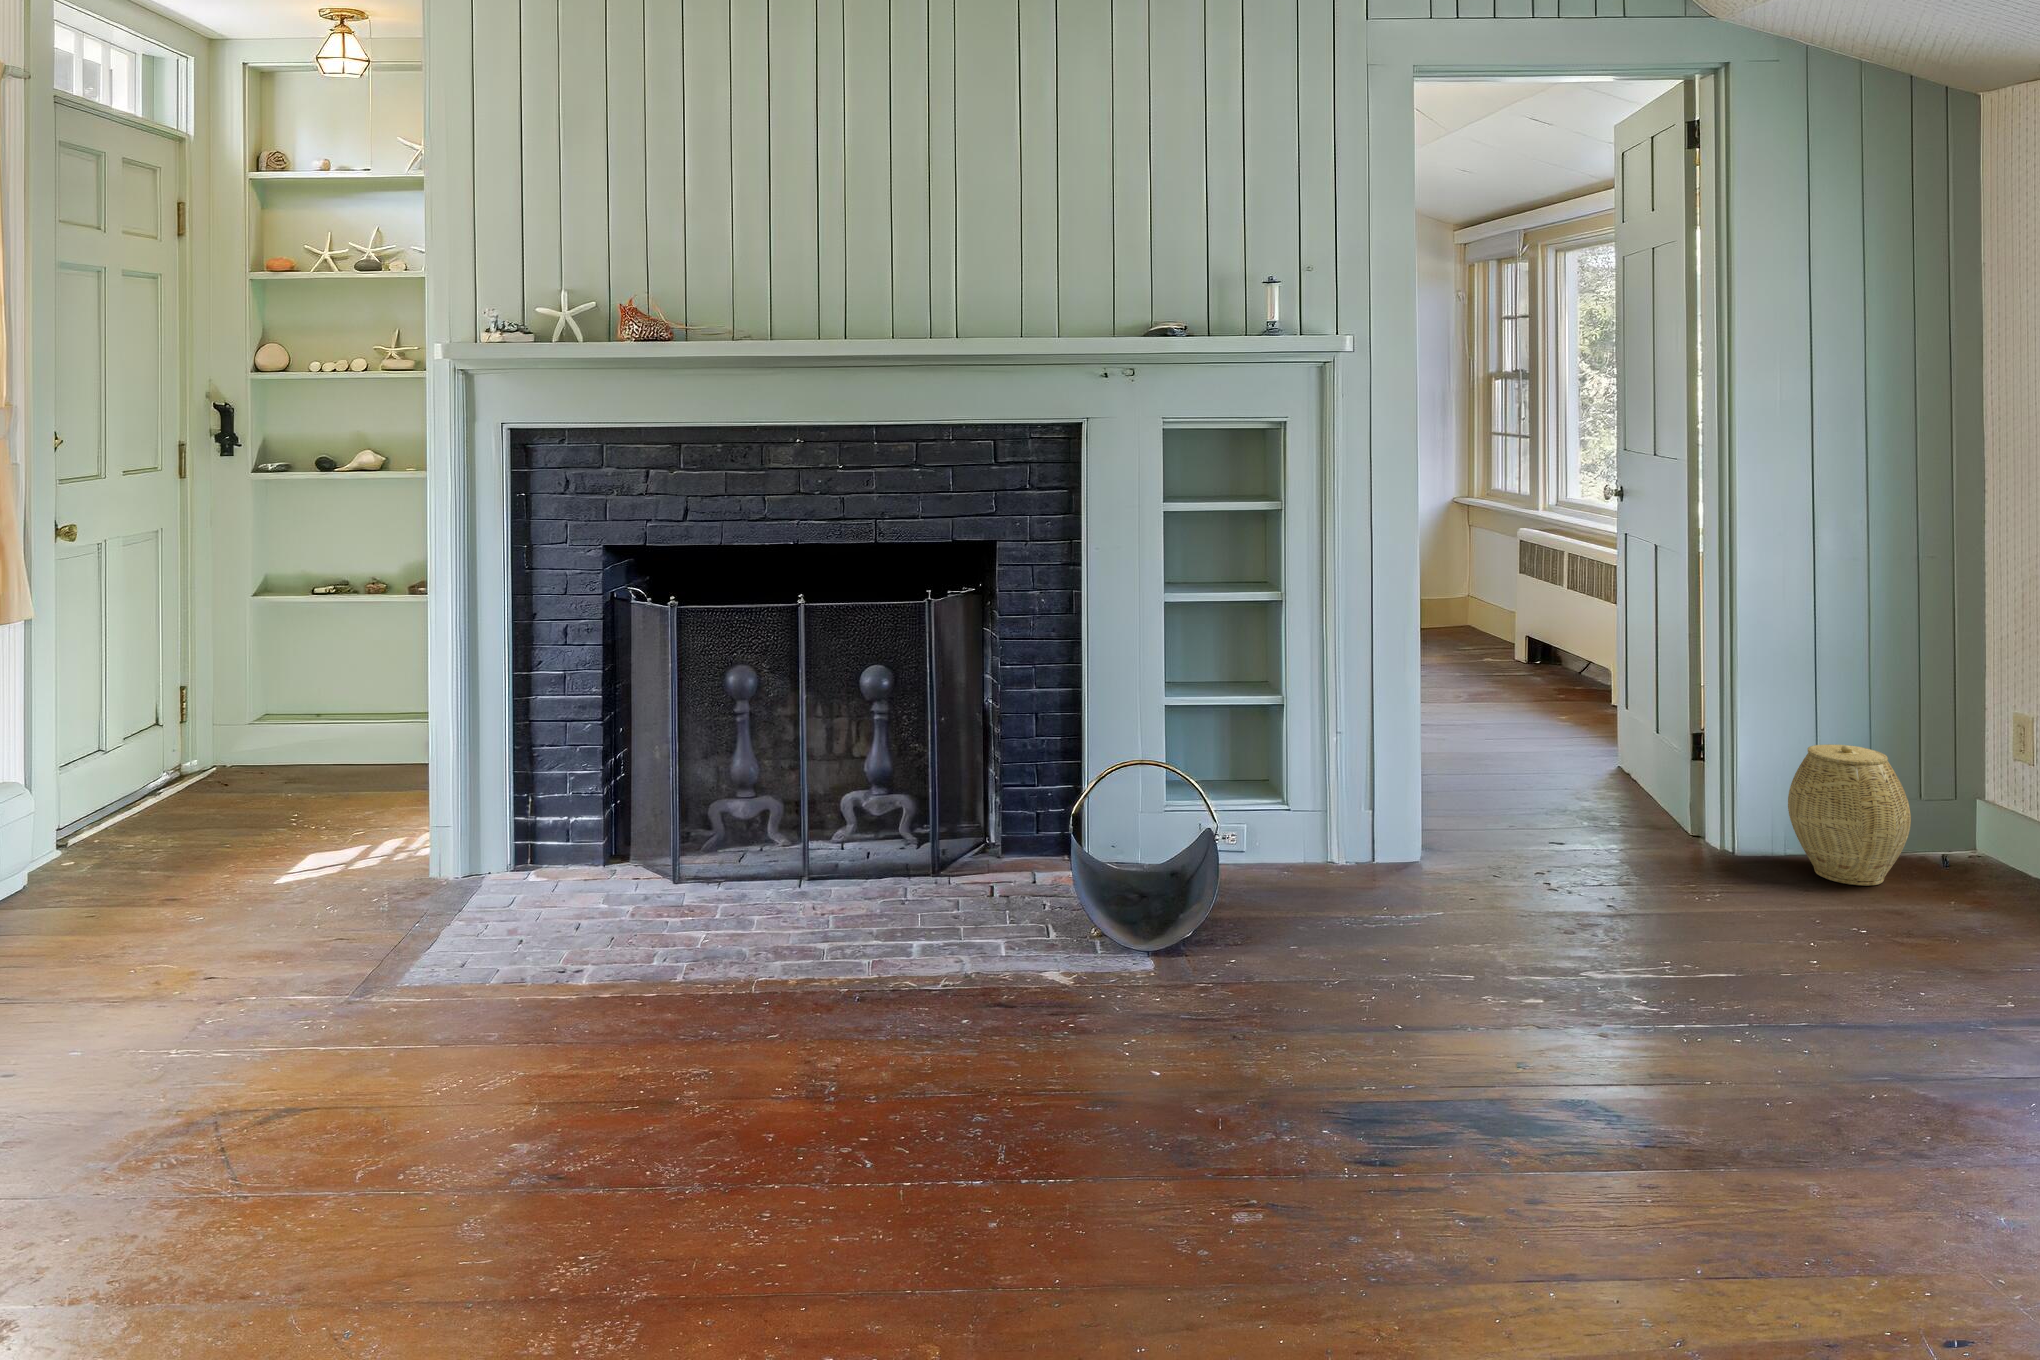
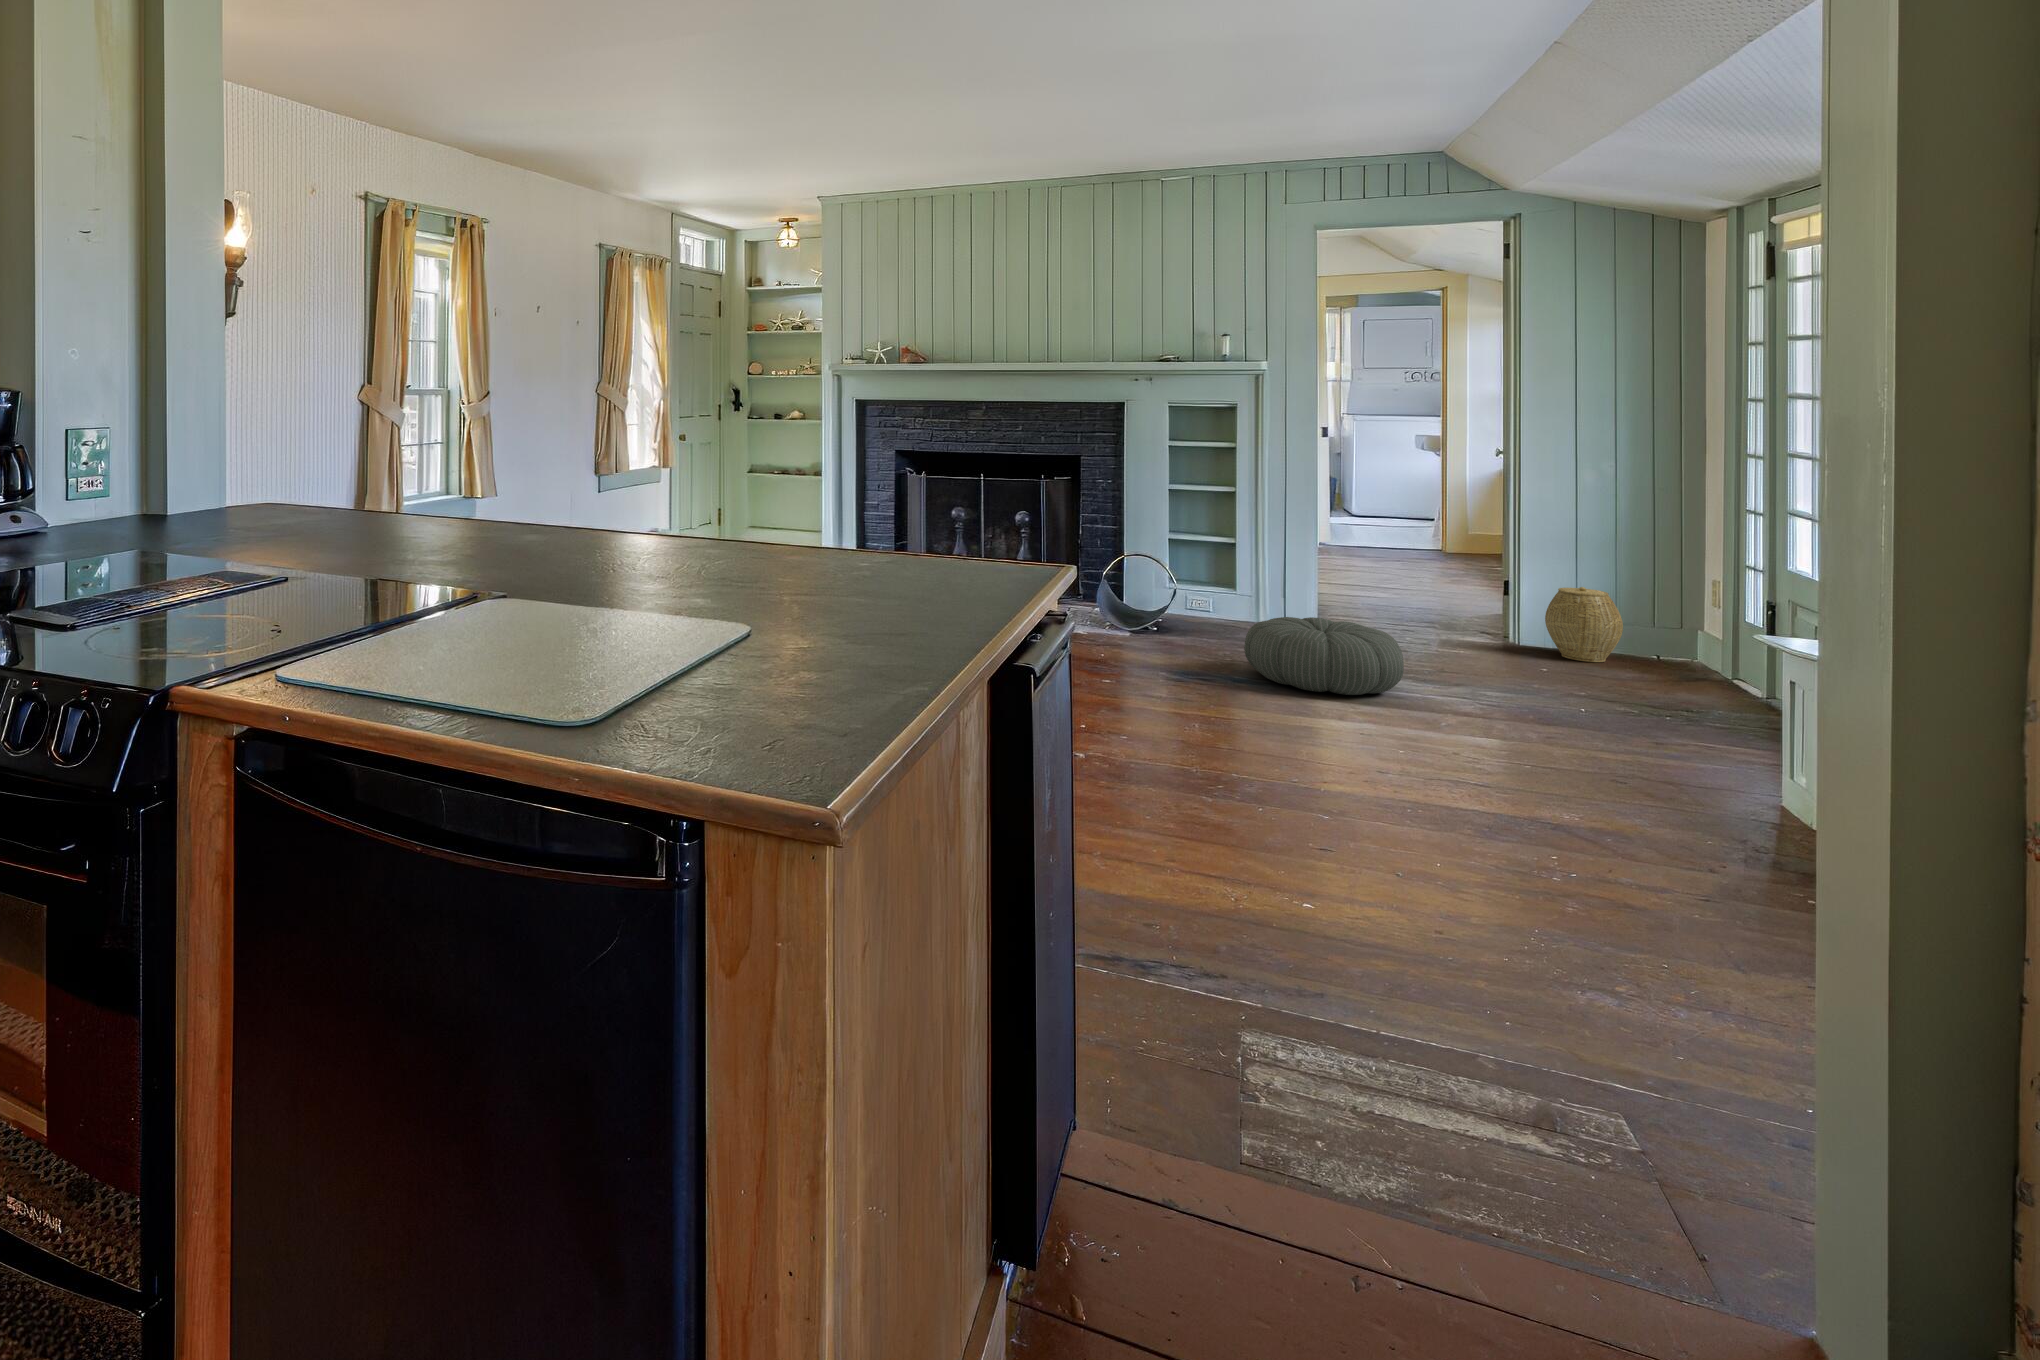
pouf: none [1483,924,1835,1161] -> present [1244,617,1404,695]

